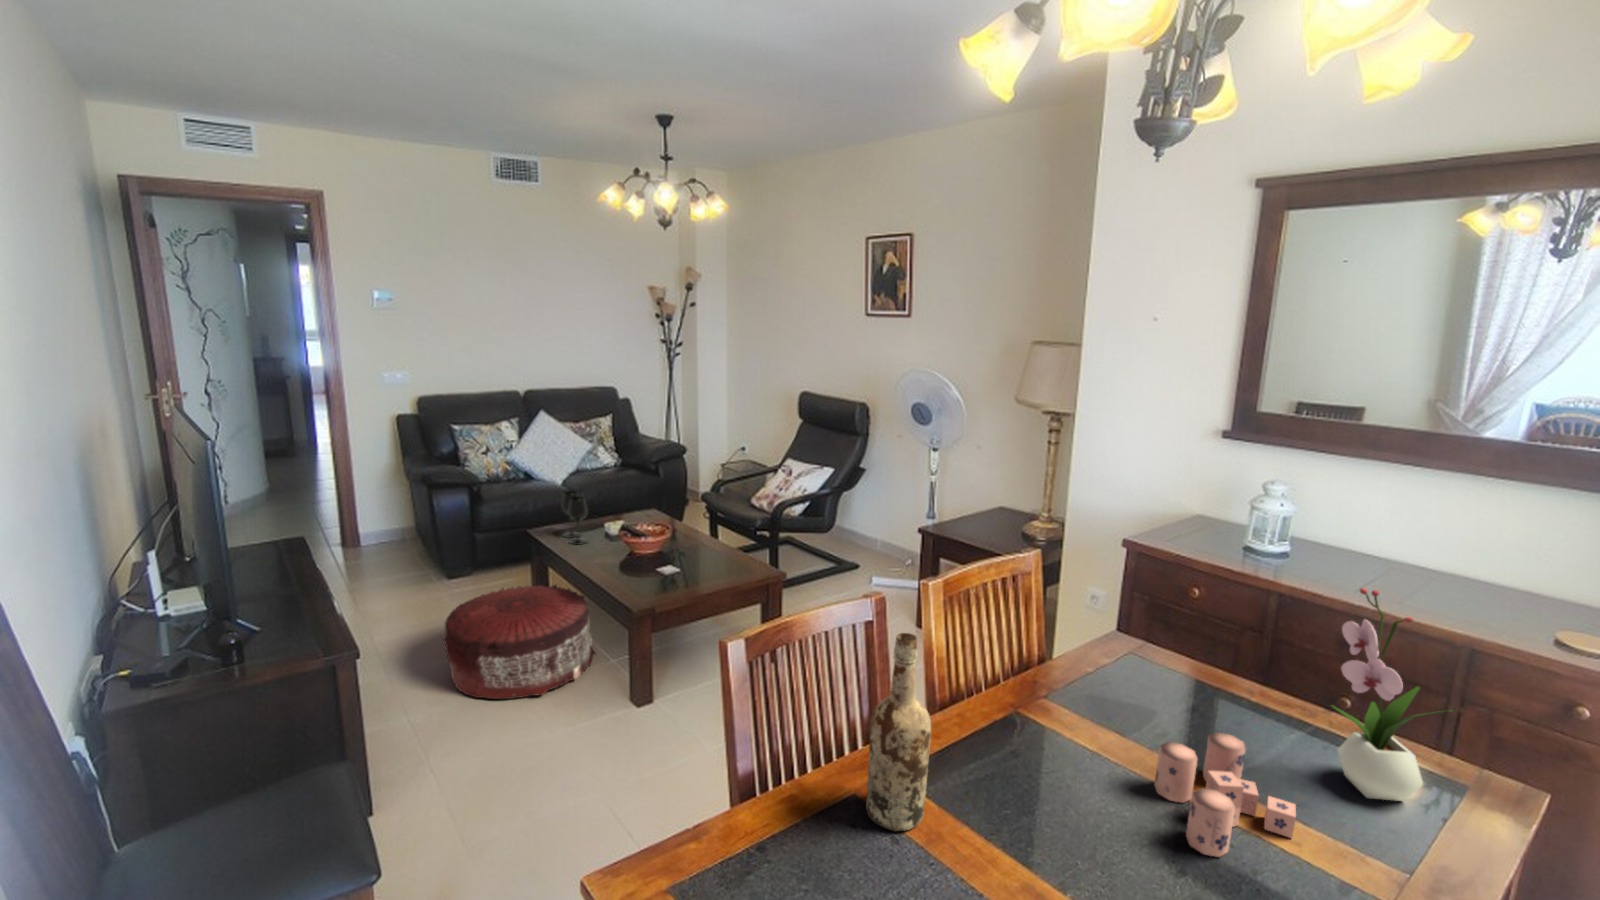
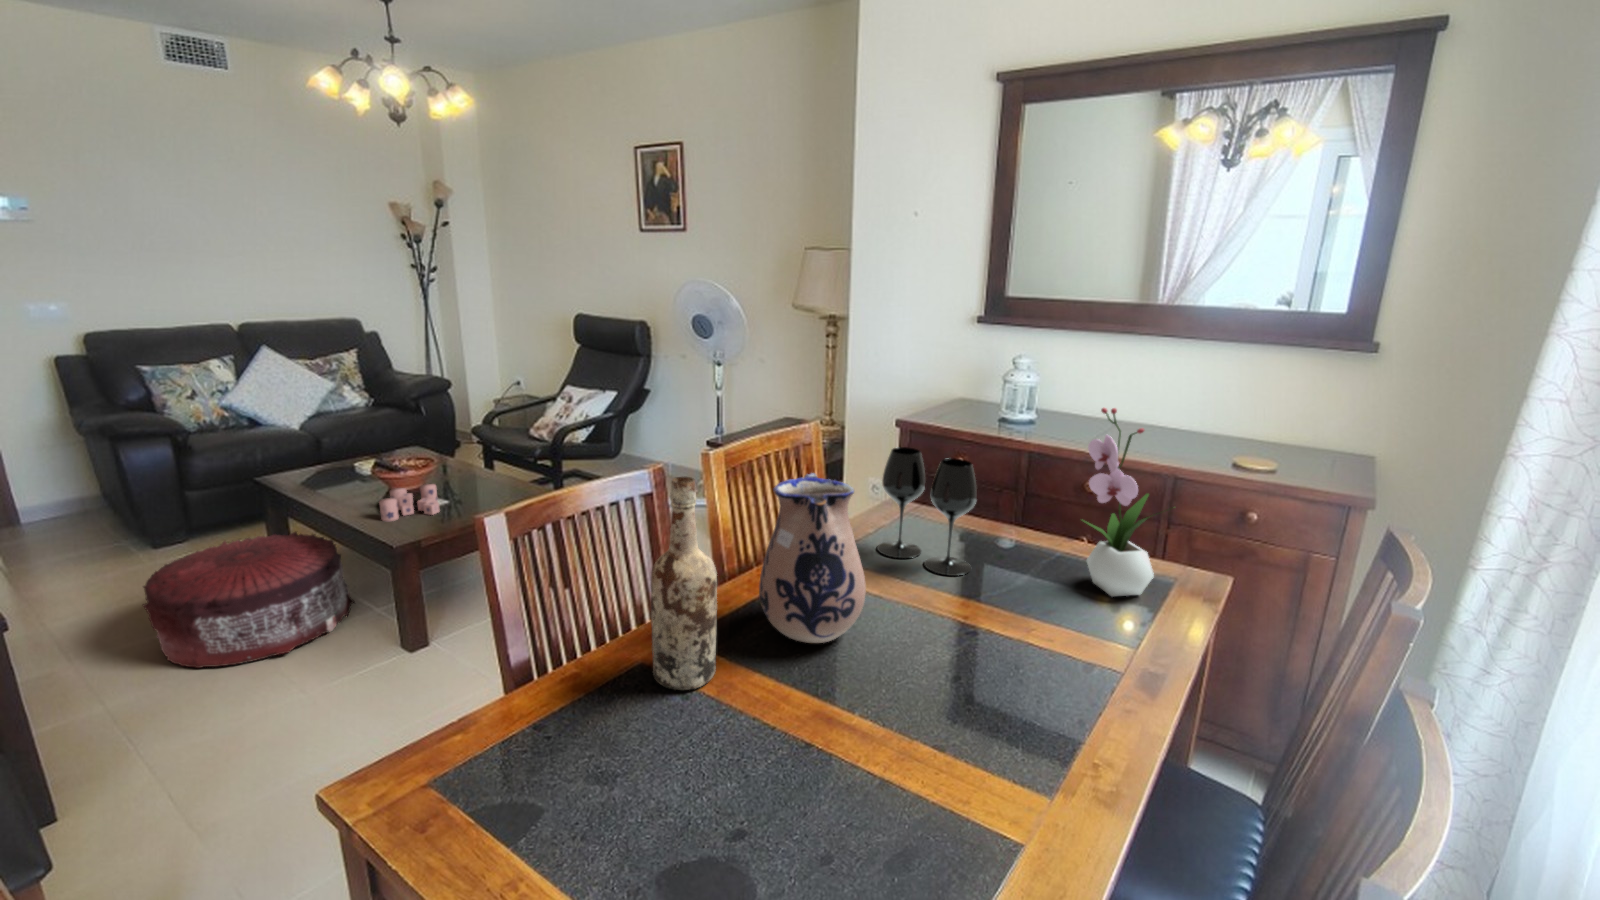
wine glass: present [562,491,588,545] -> present [877,447,977,576]
ceramic pitcher: none [969,627,1077,802] -> present [759,473,866,643]
candle: present [1154,732,1296,857] -> present [379,484,439,521]

